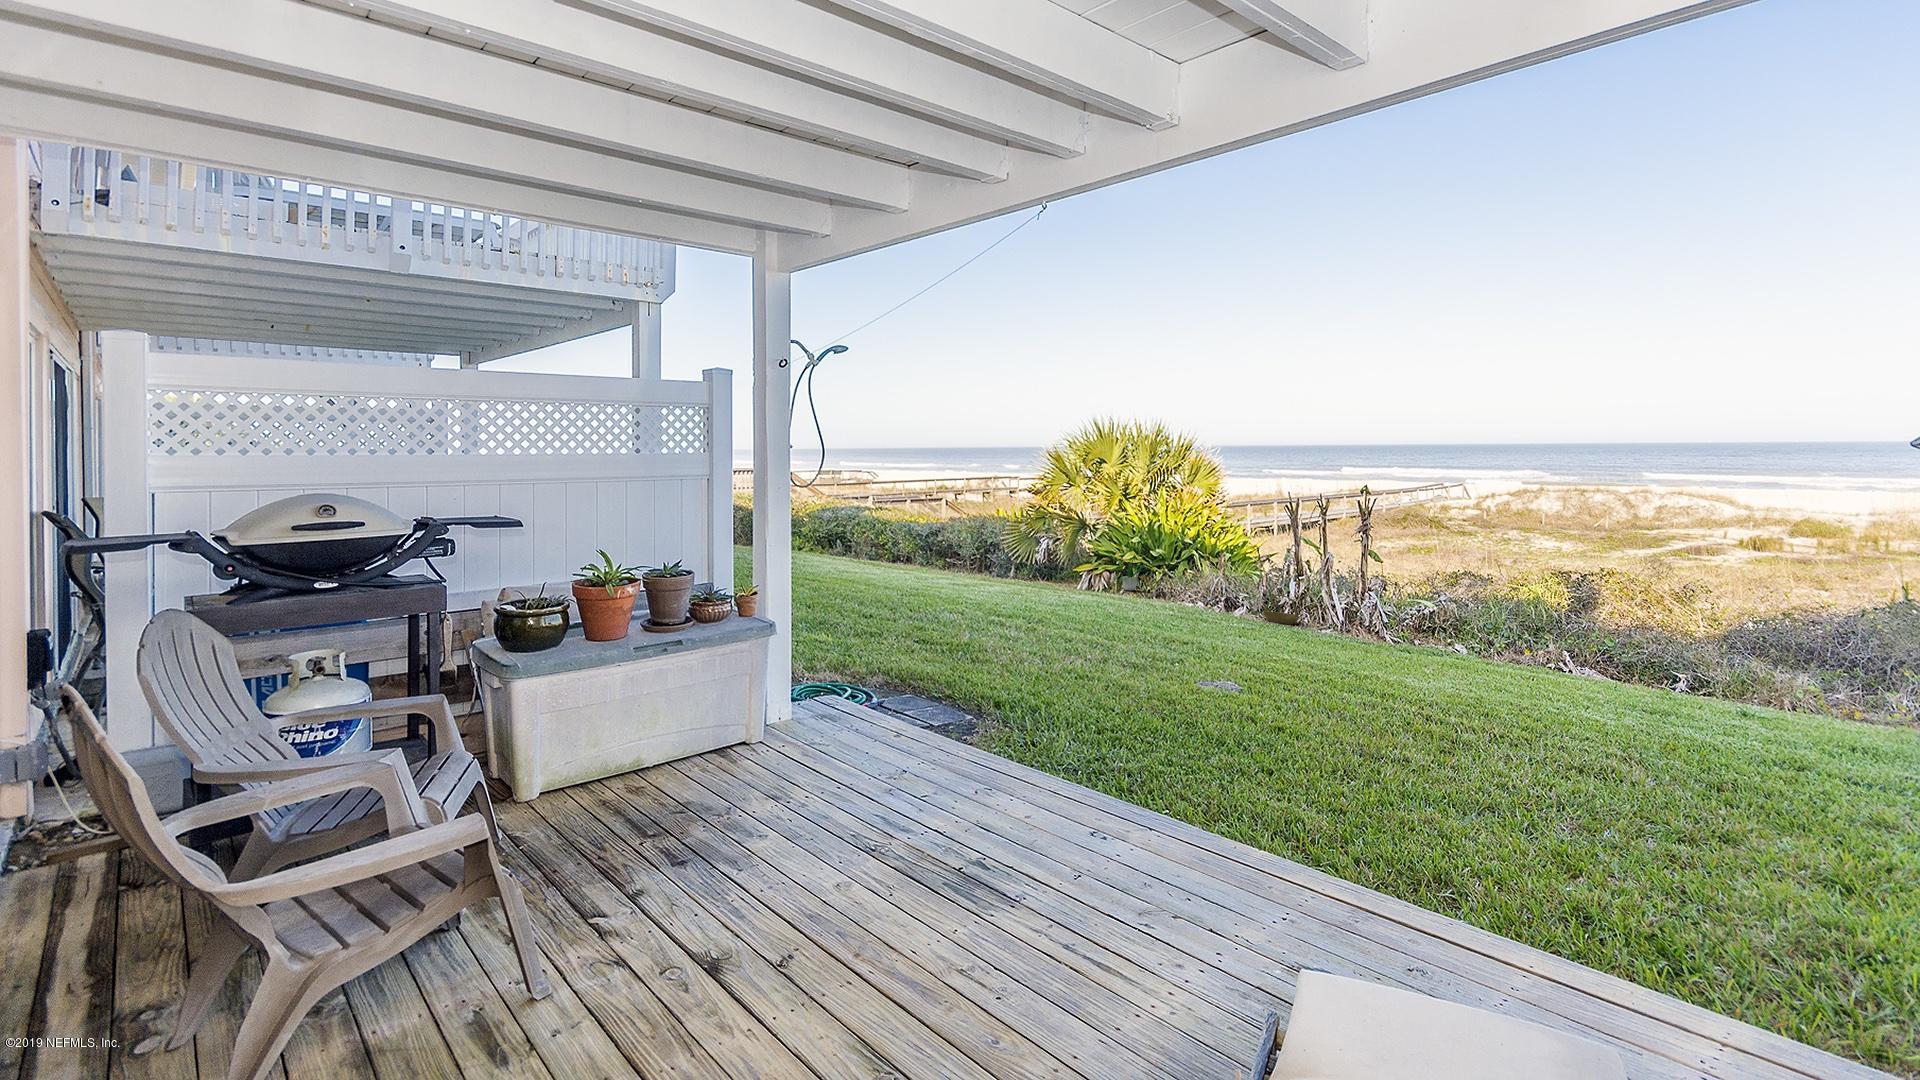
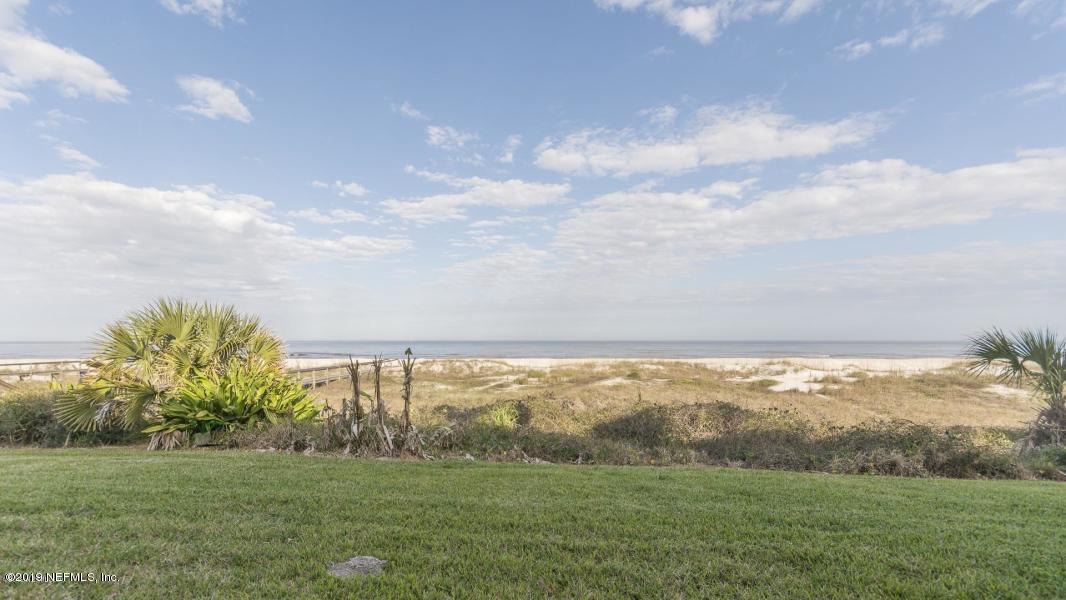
basket: present [1263,594,1300,624] -> none [332,434,361,457]

